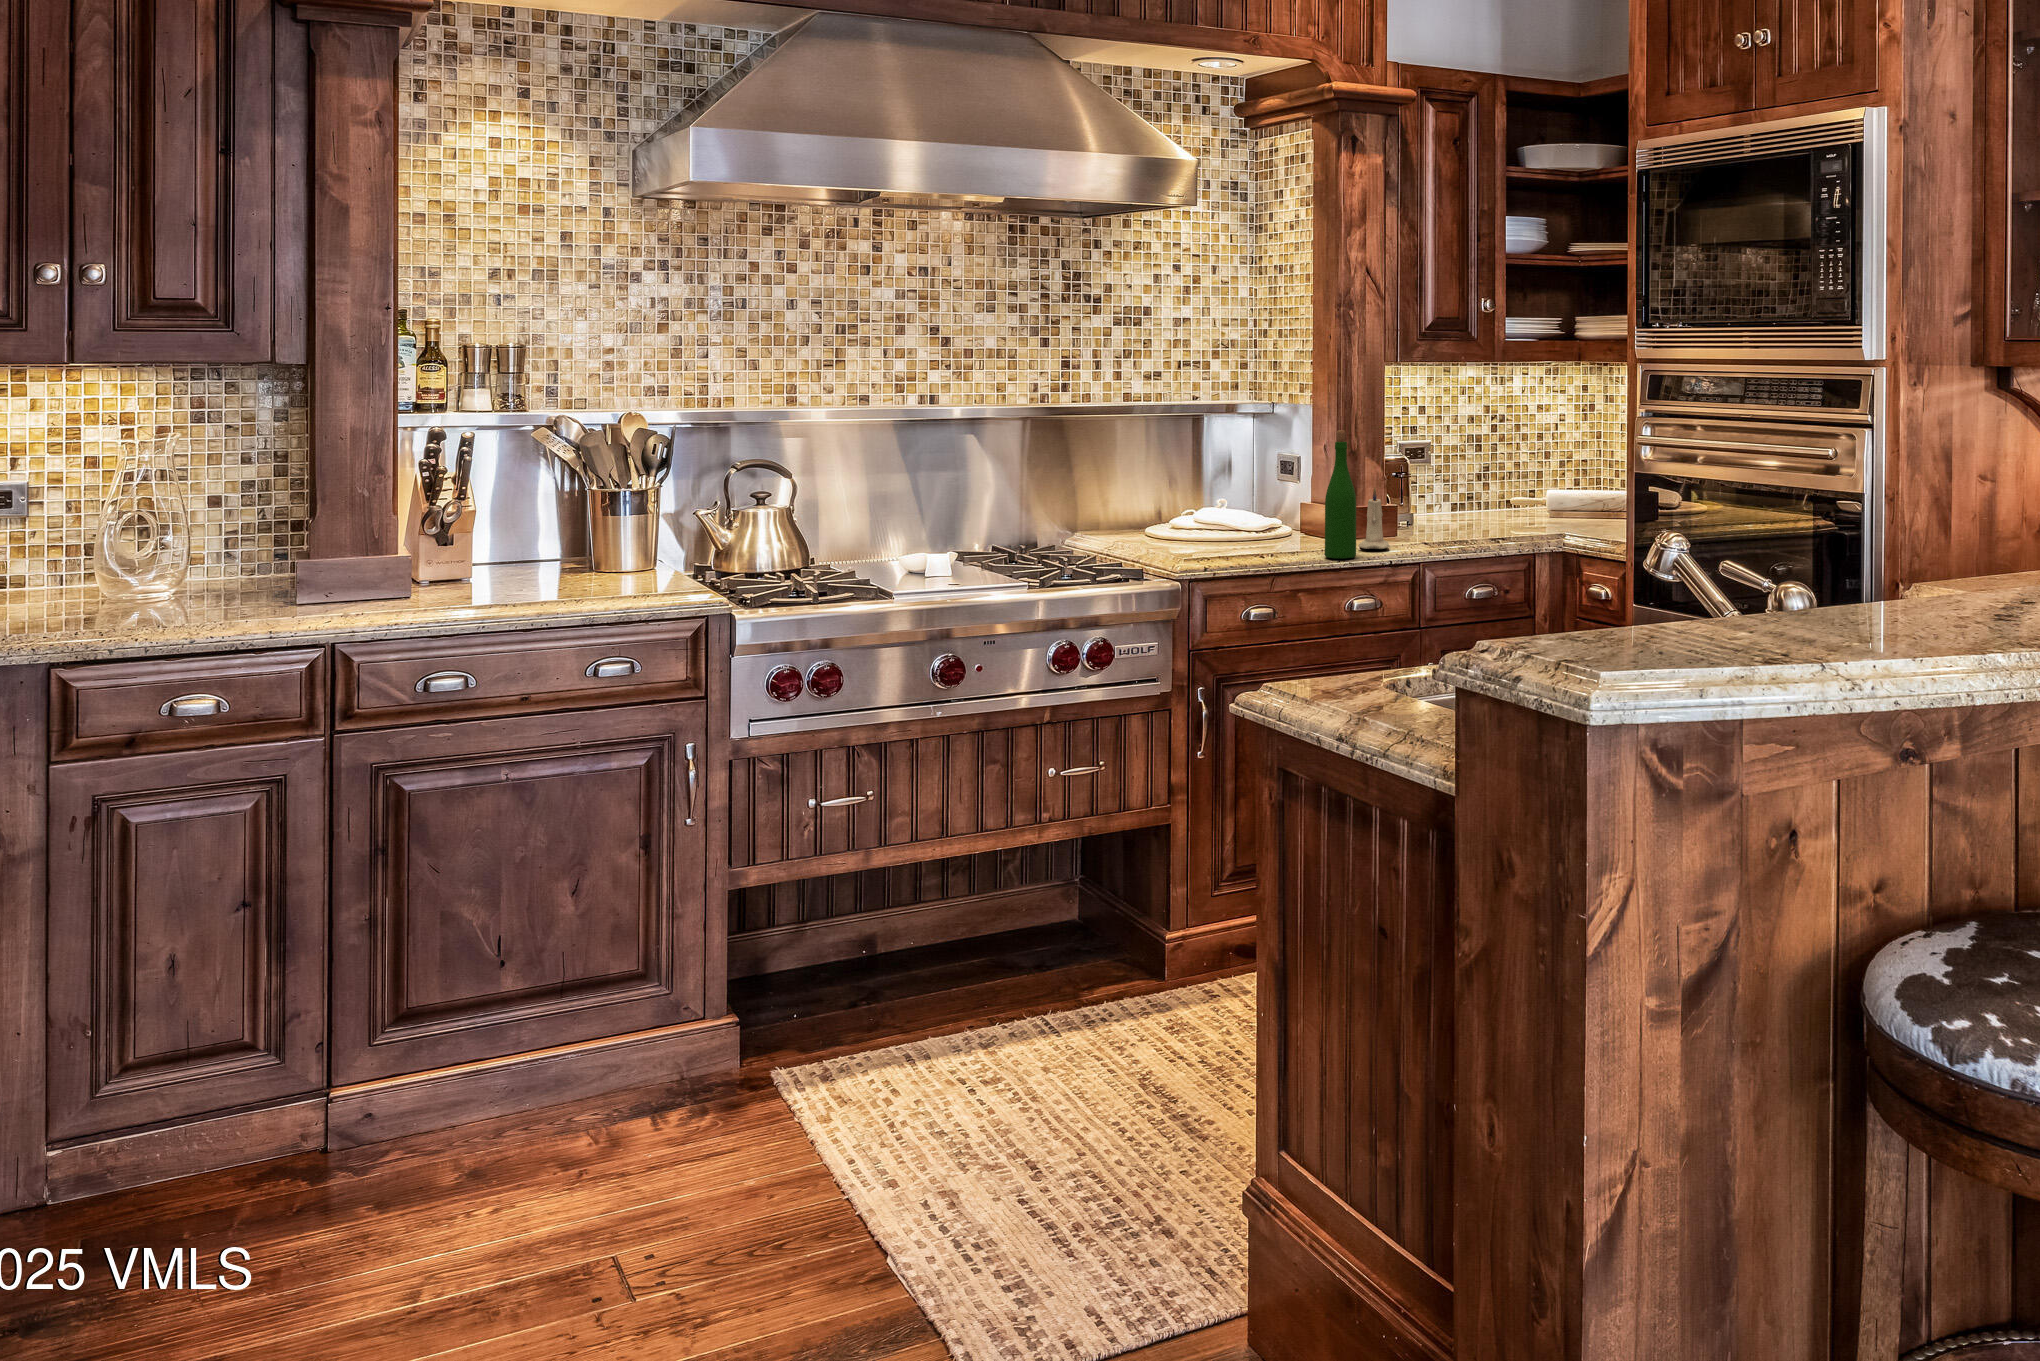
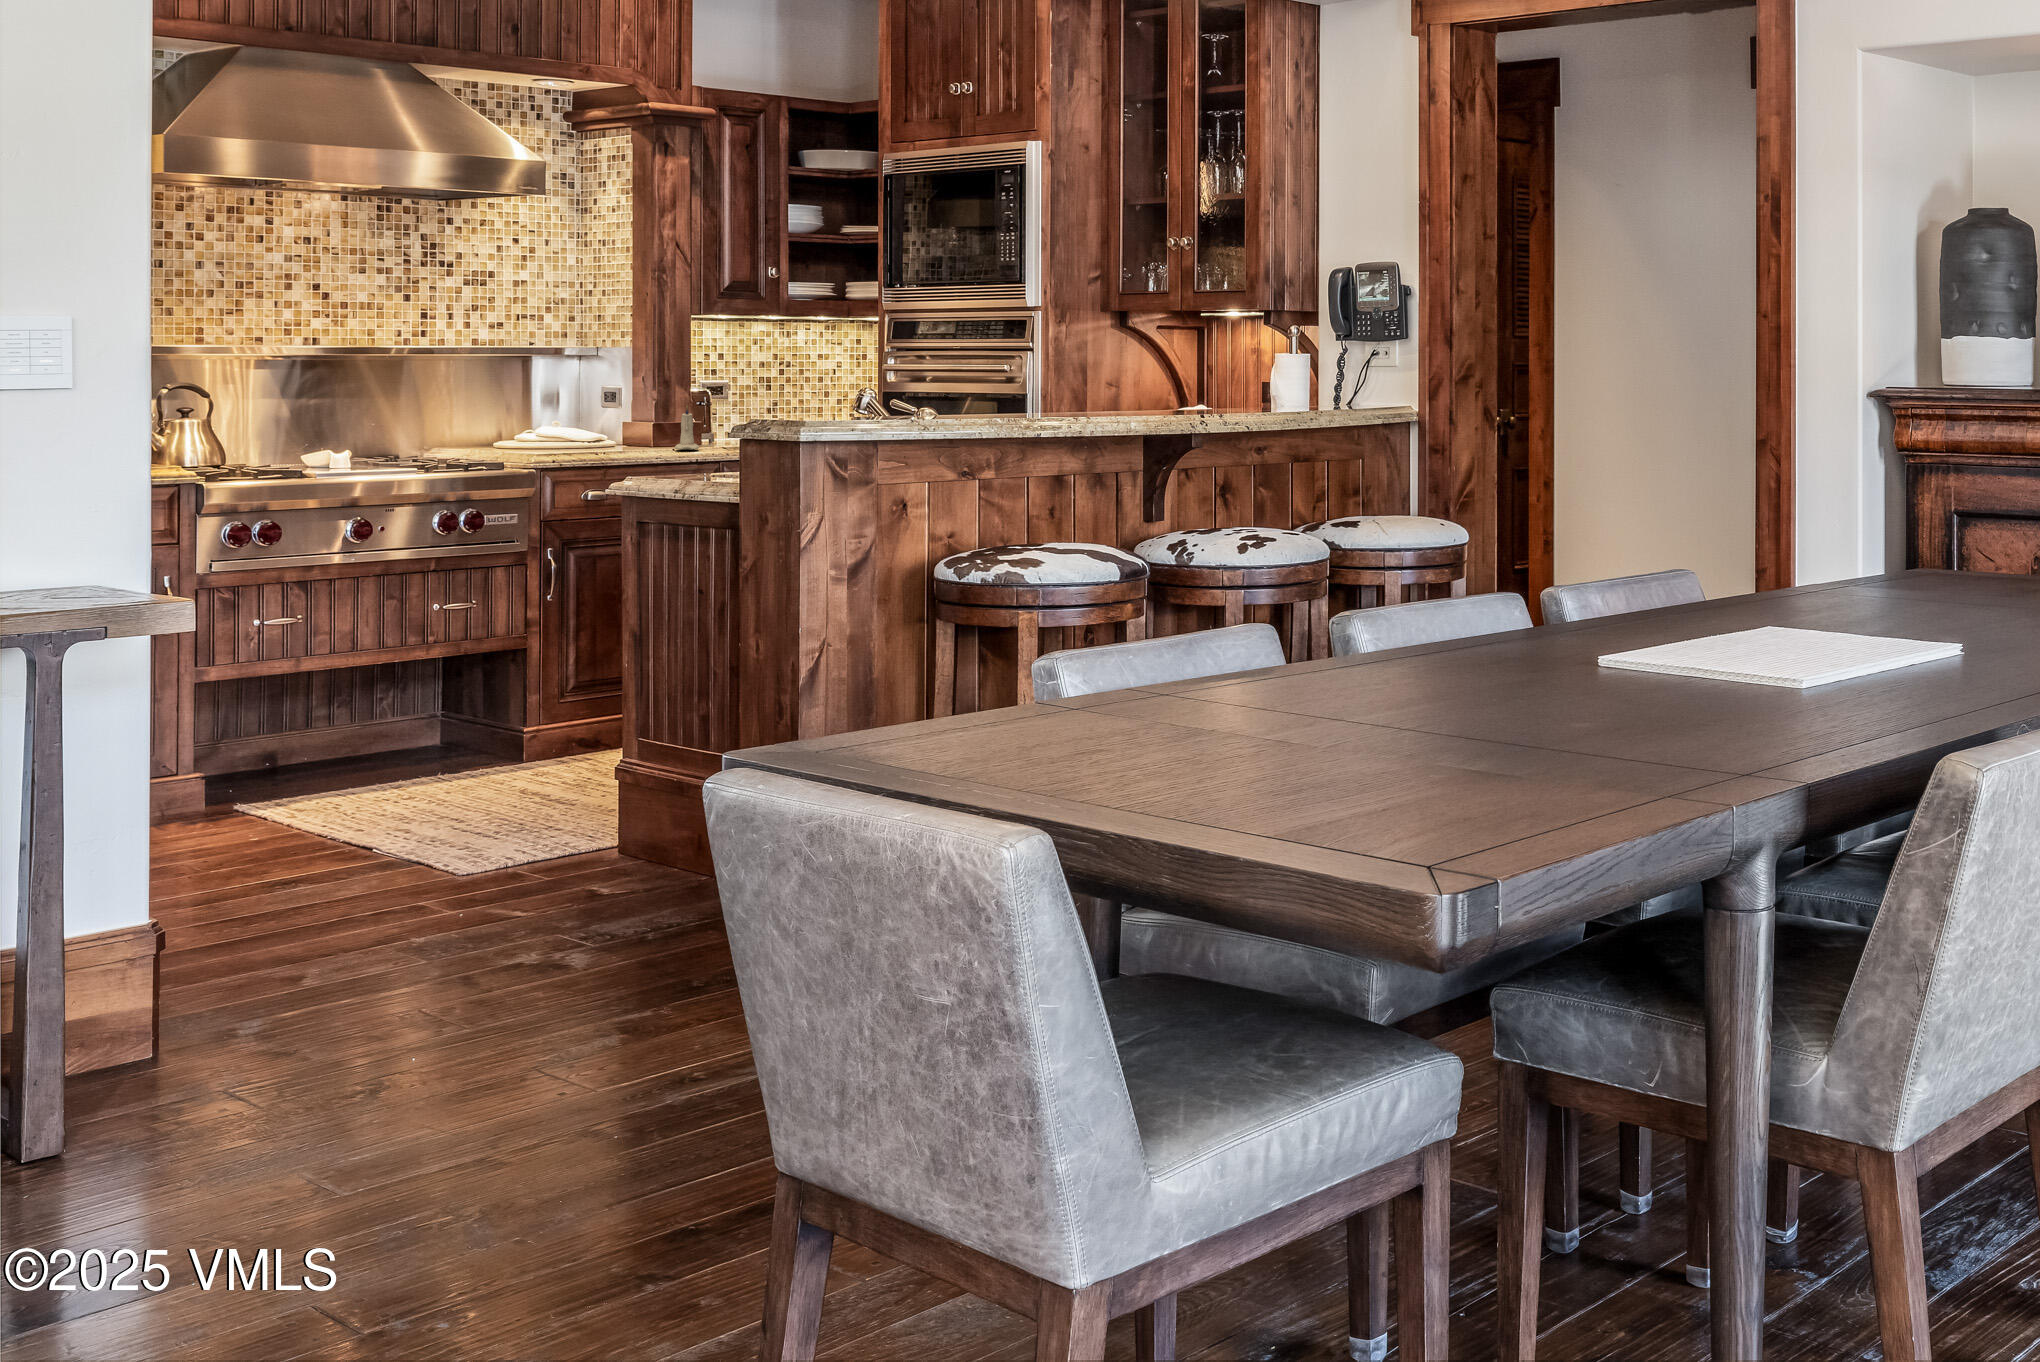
wine bottle: present [1325,430,1356,559] -> none [648,362,673,455]

